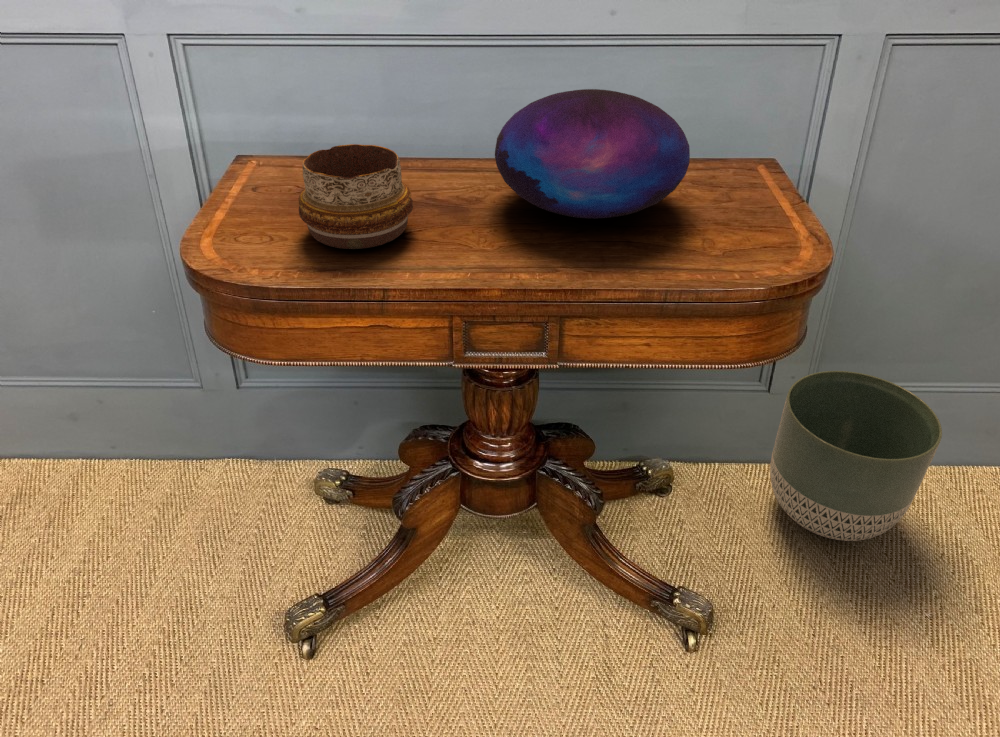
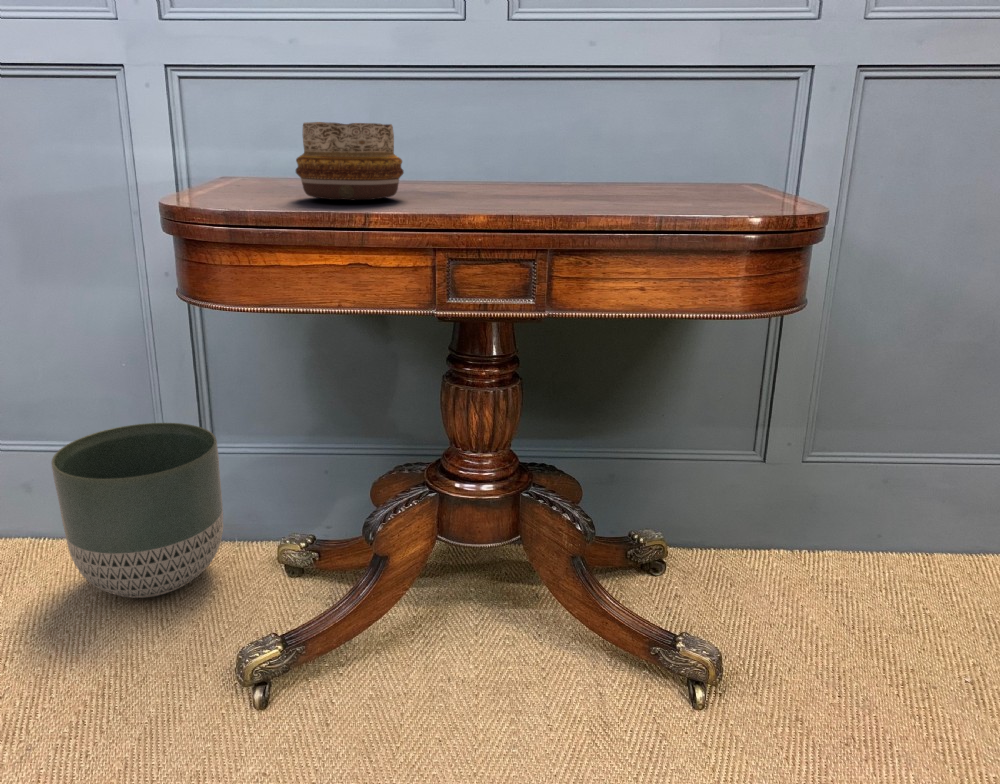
decorative orb: present [495,89,690,218] -> none [481,86,662,195]
planter: present [770,371,942,541] -> present [52,423,223,598]

